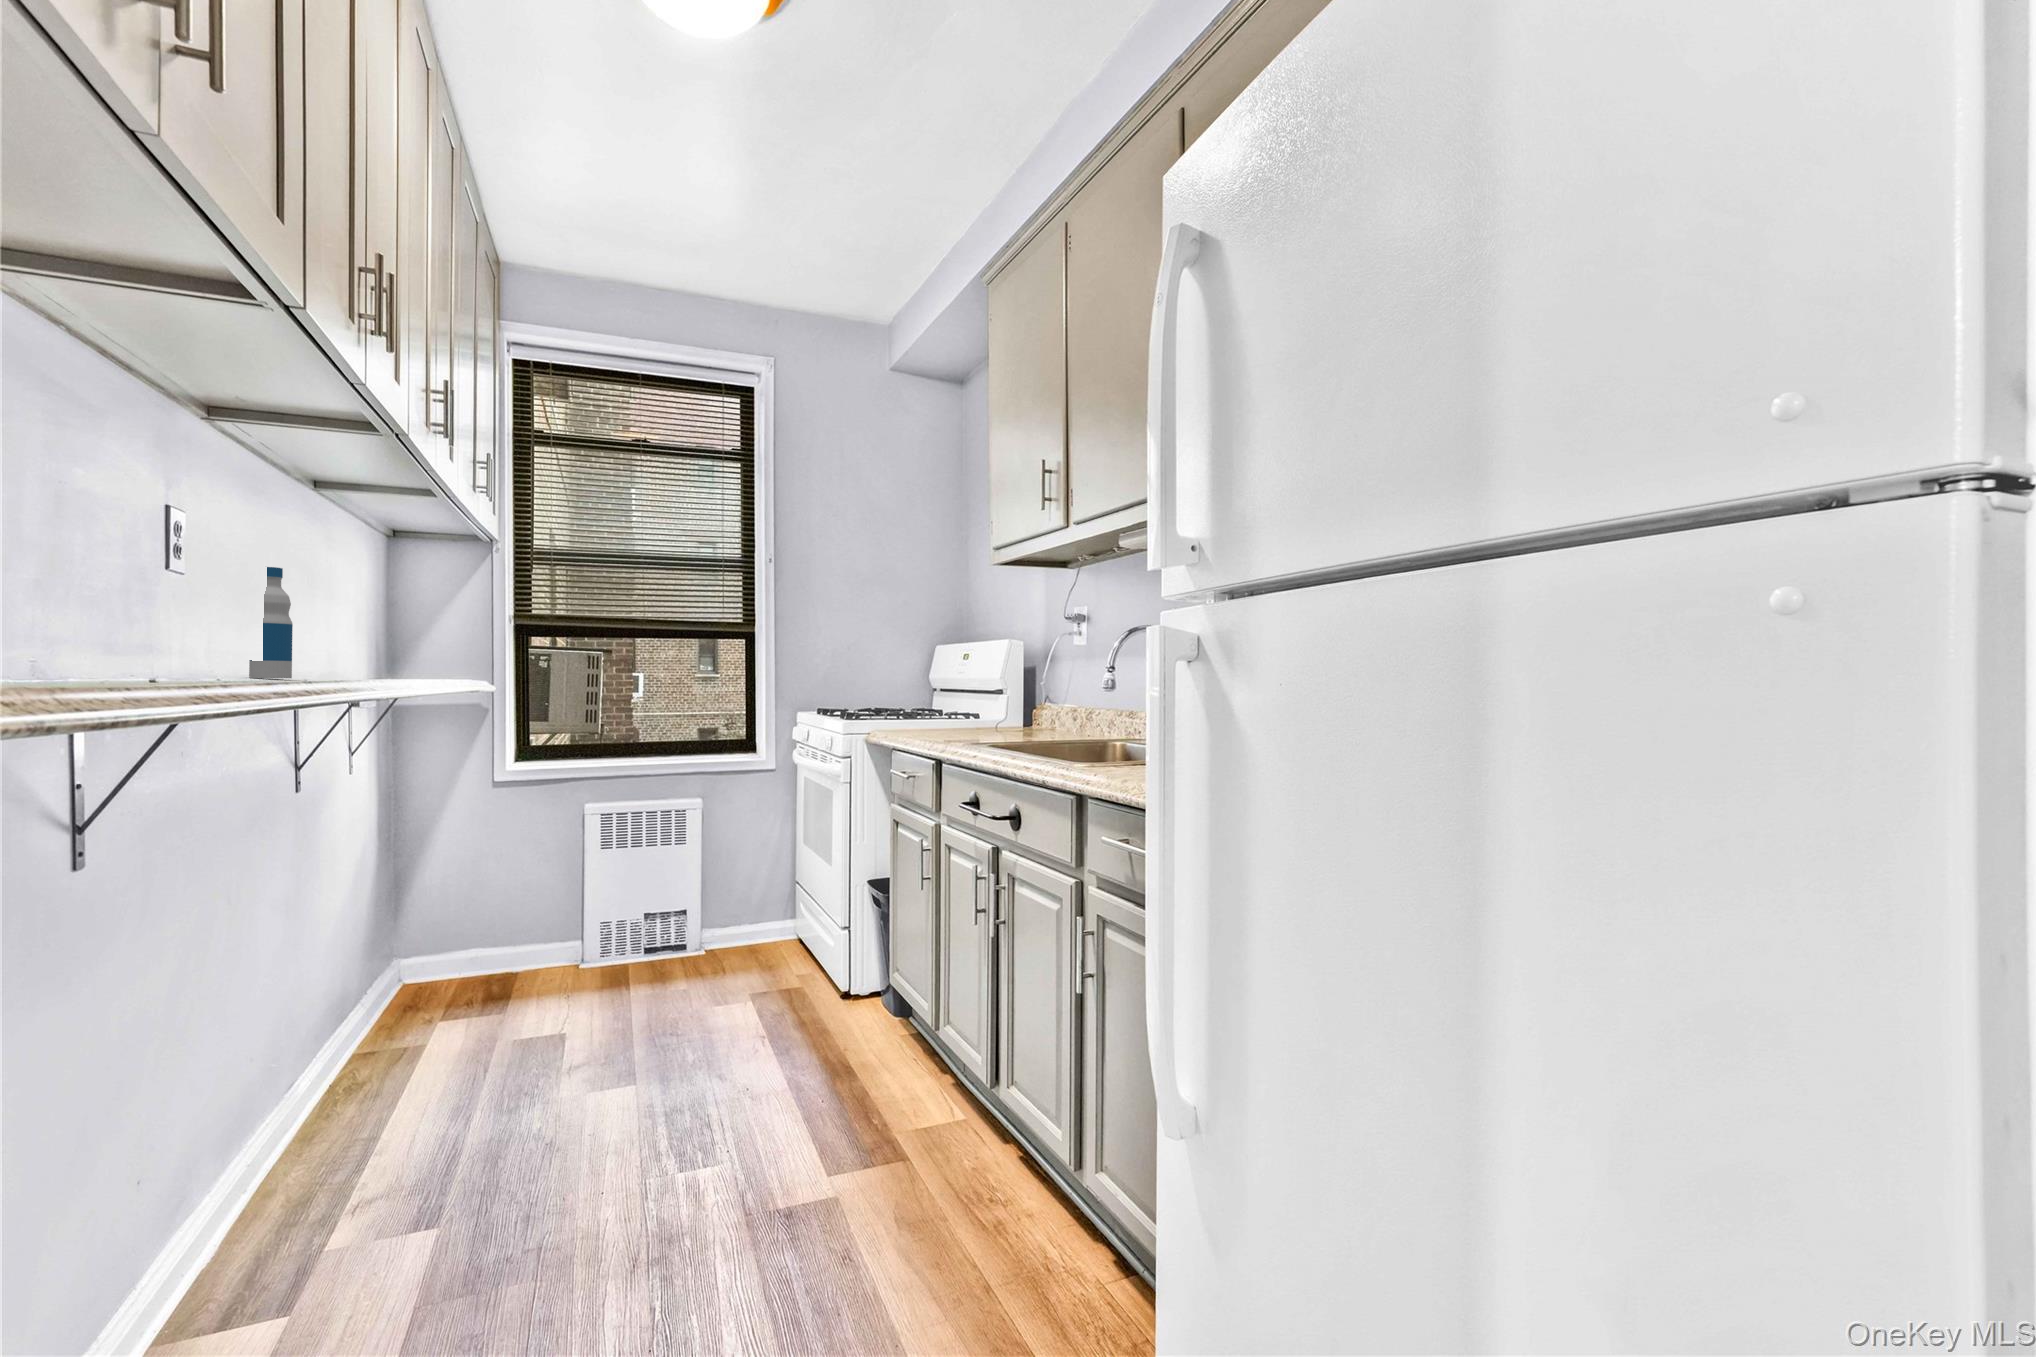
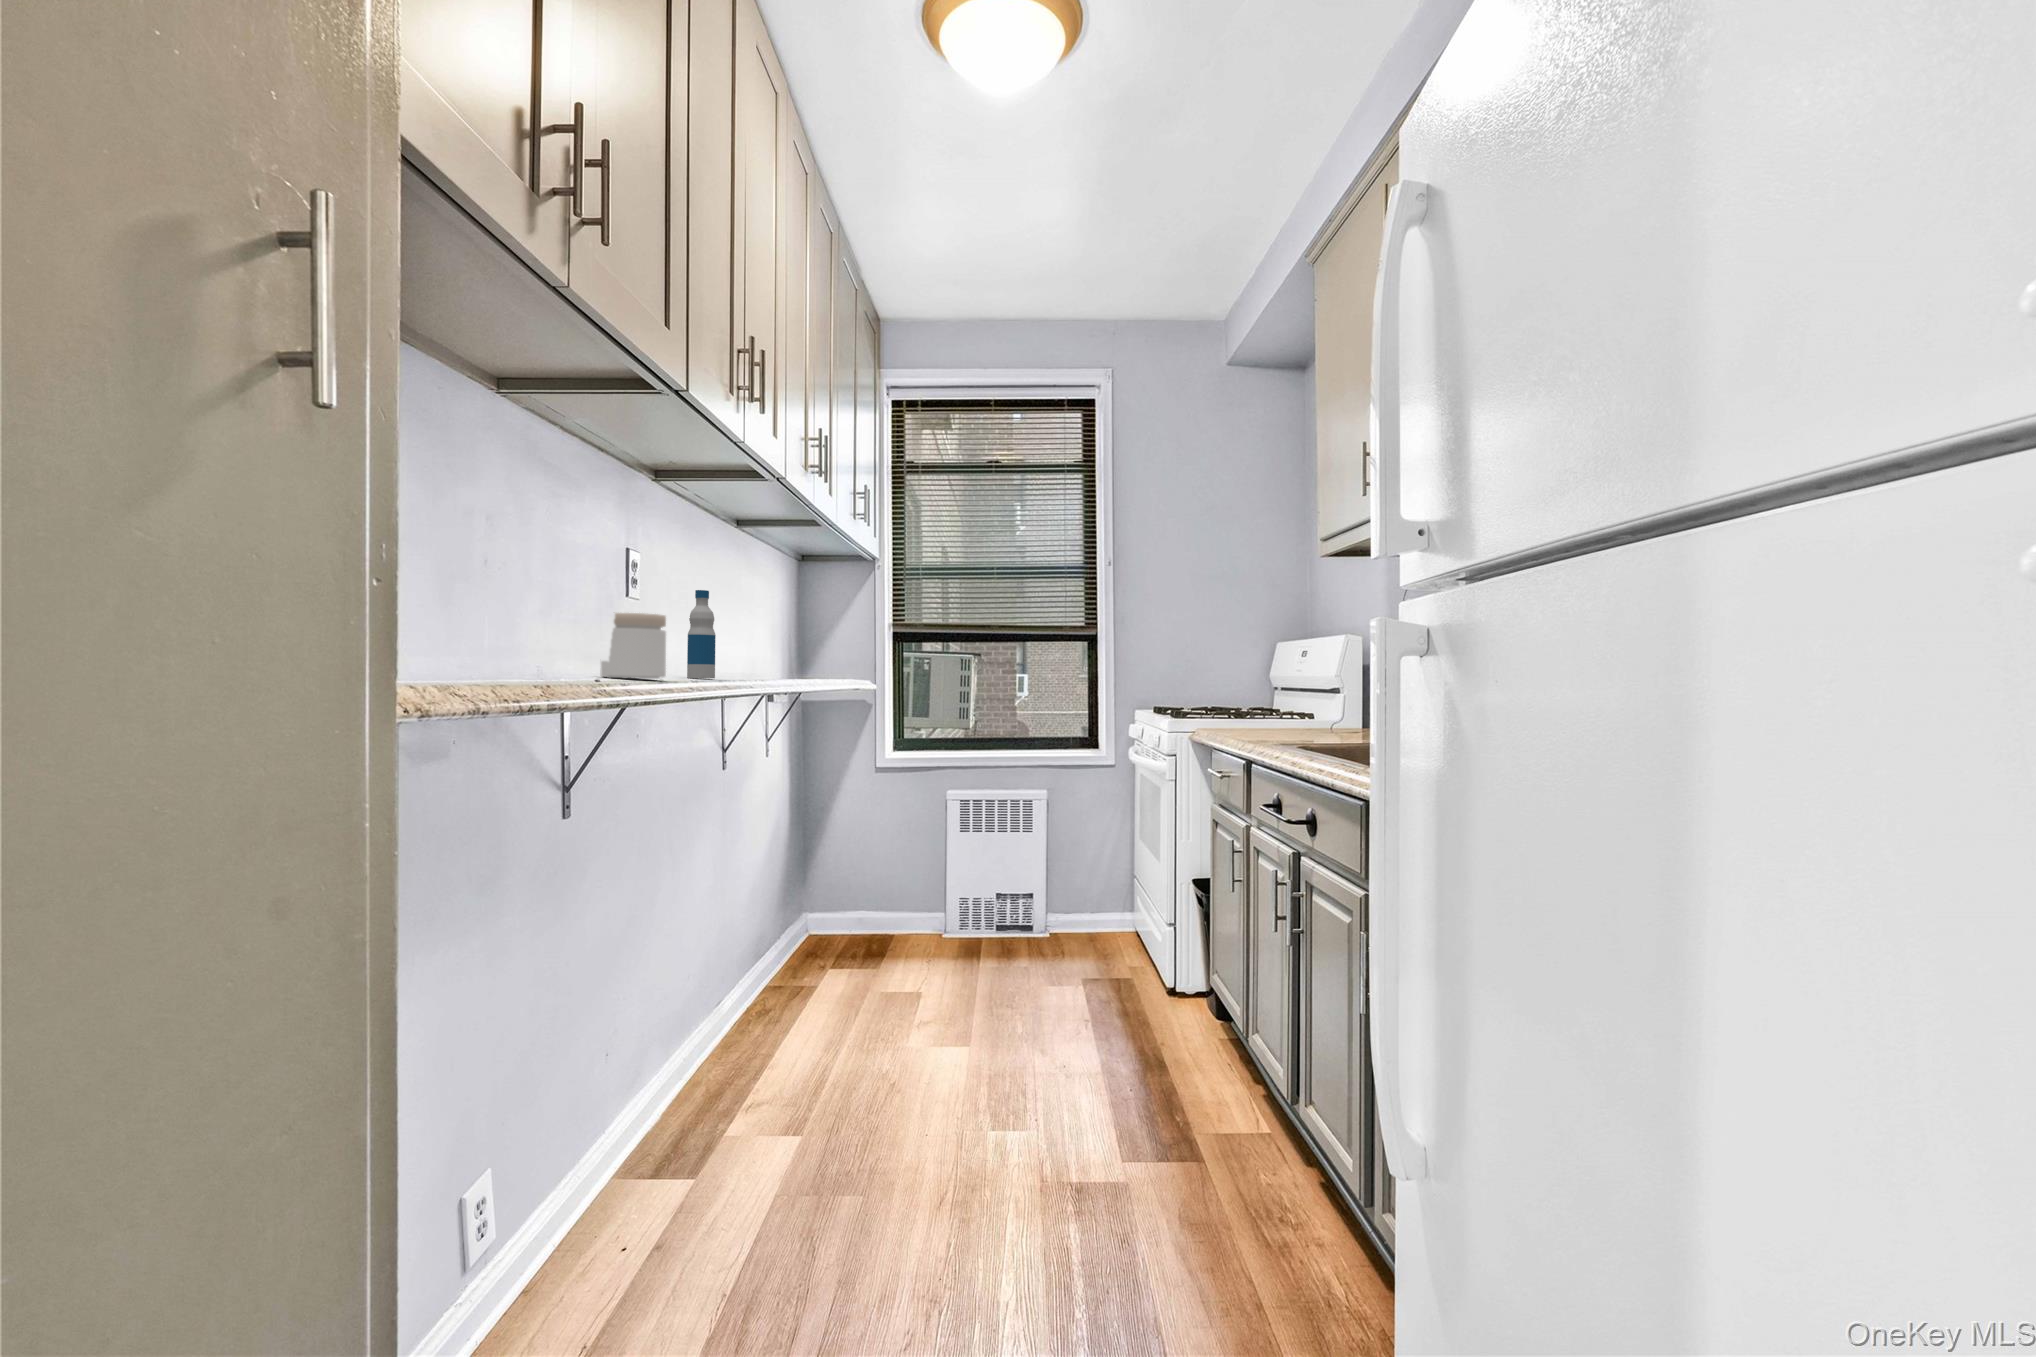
jar: none [127,591,234,678] -> present [601,613,666,679]

